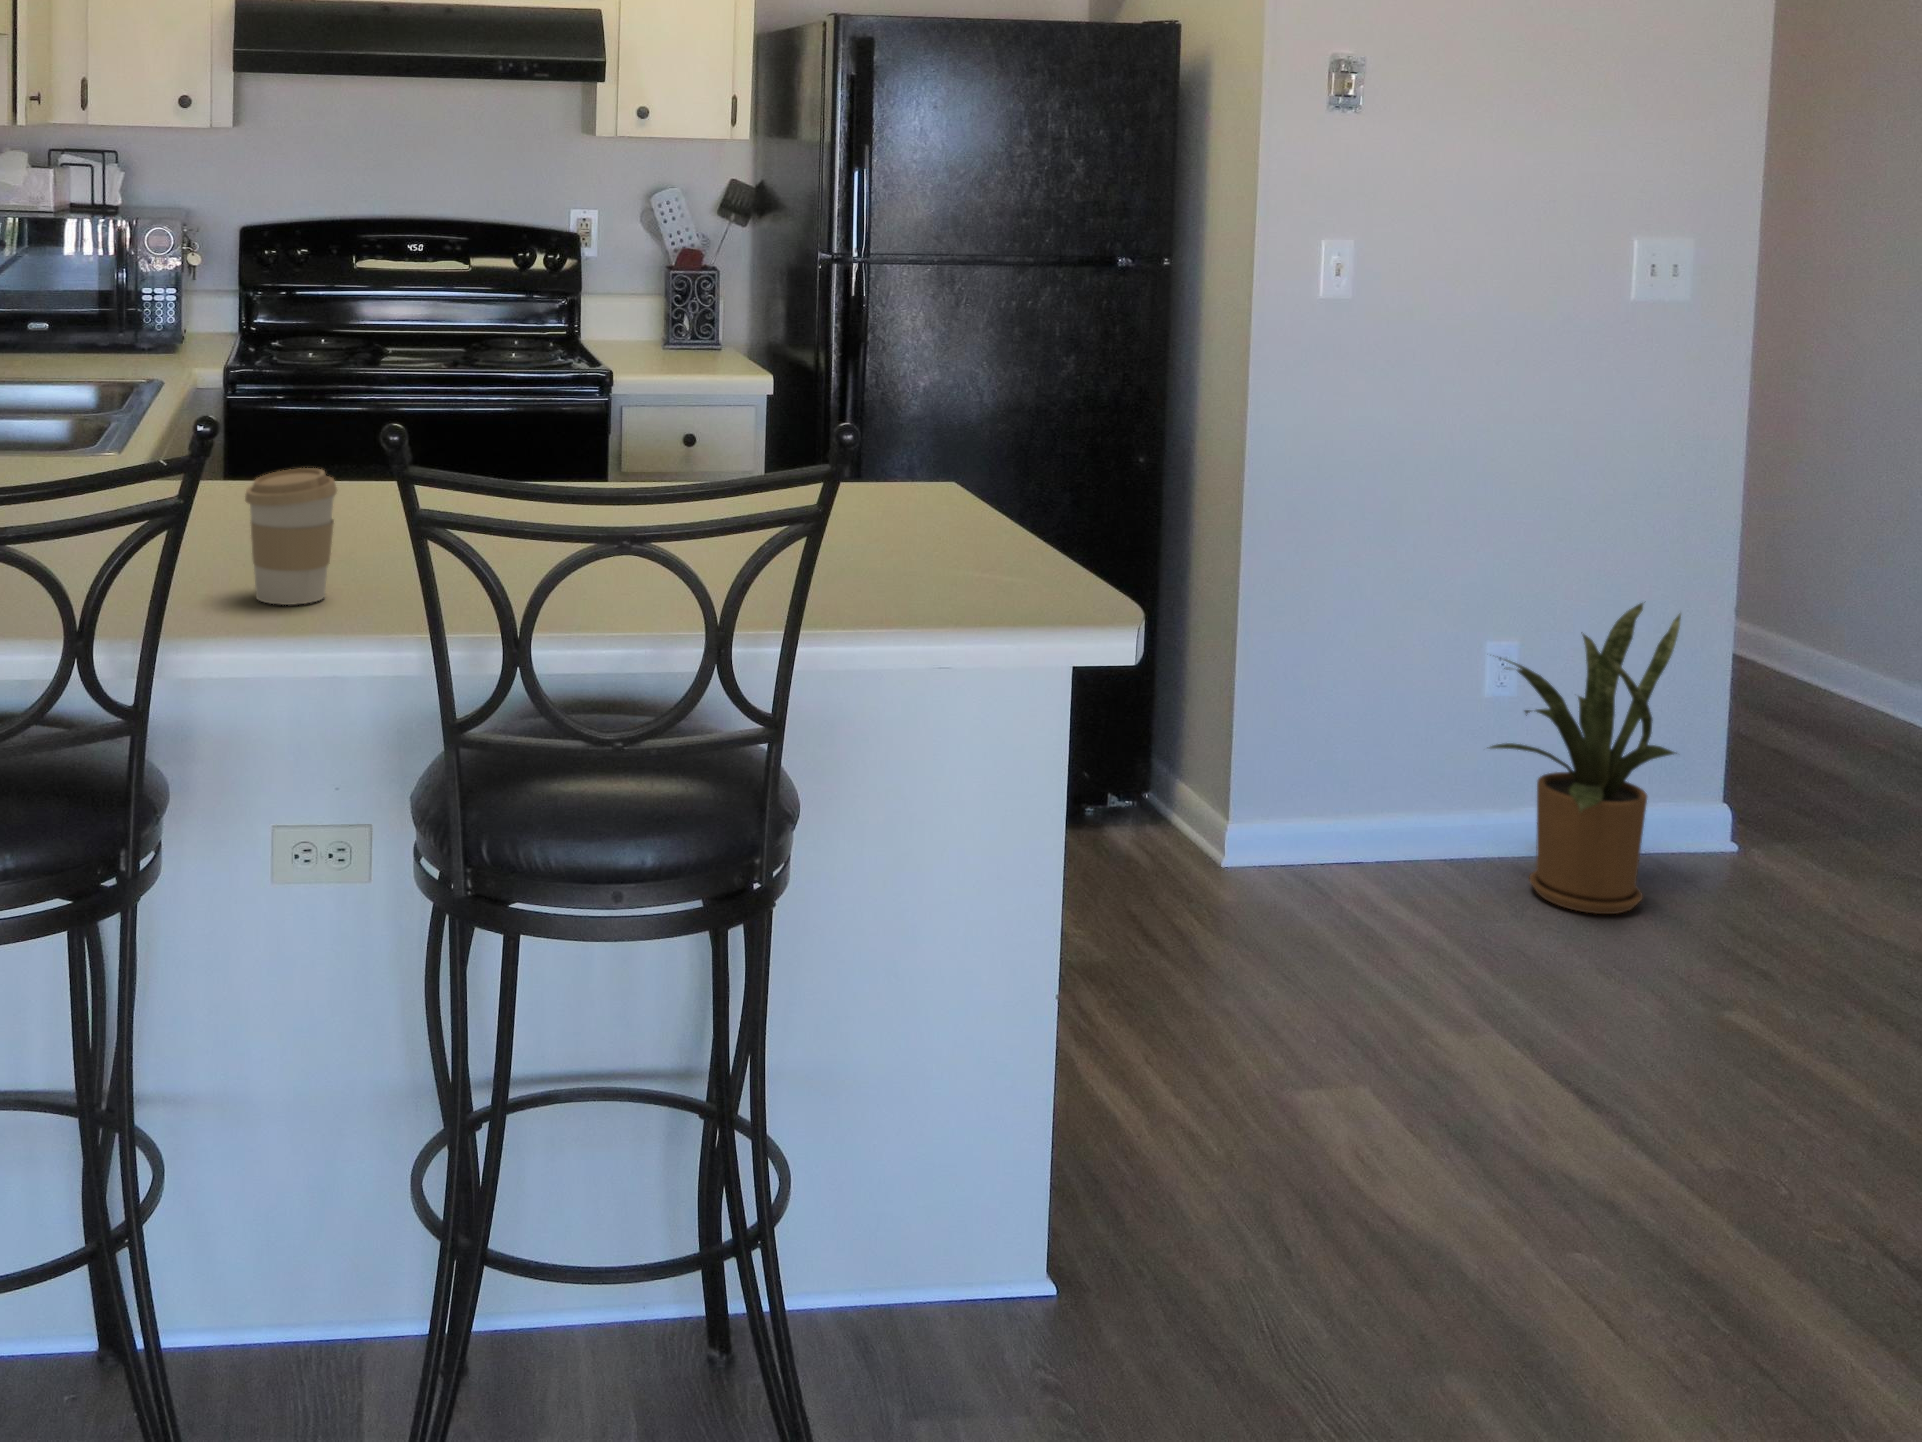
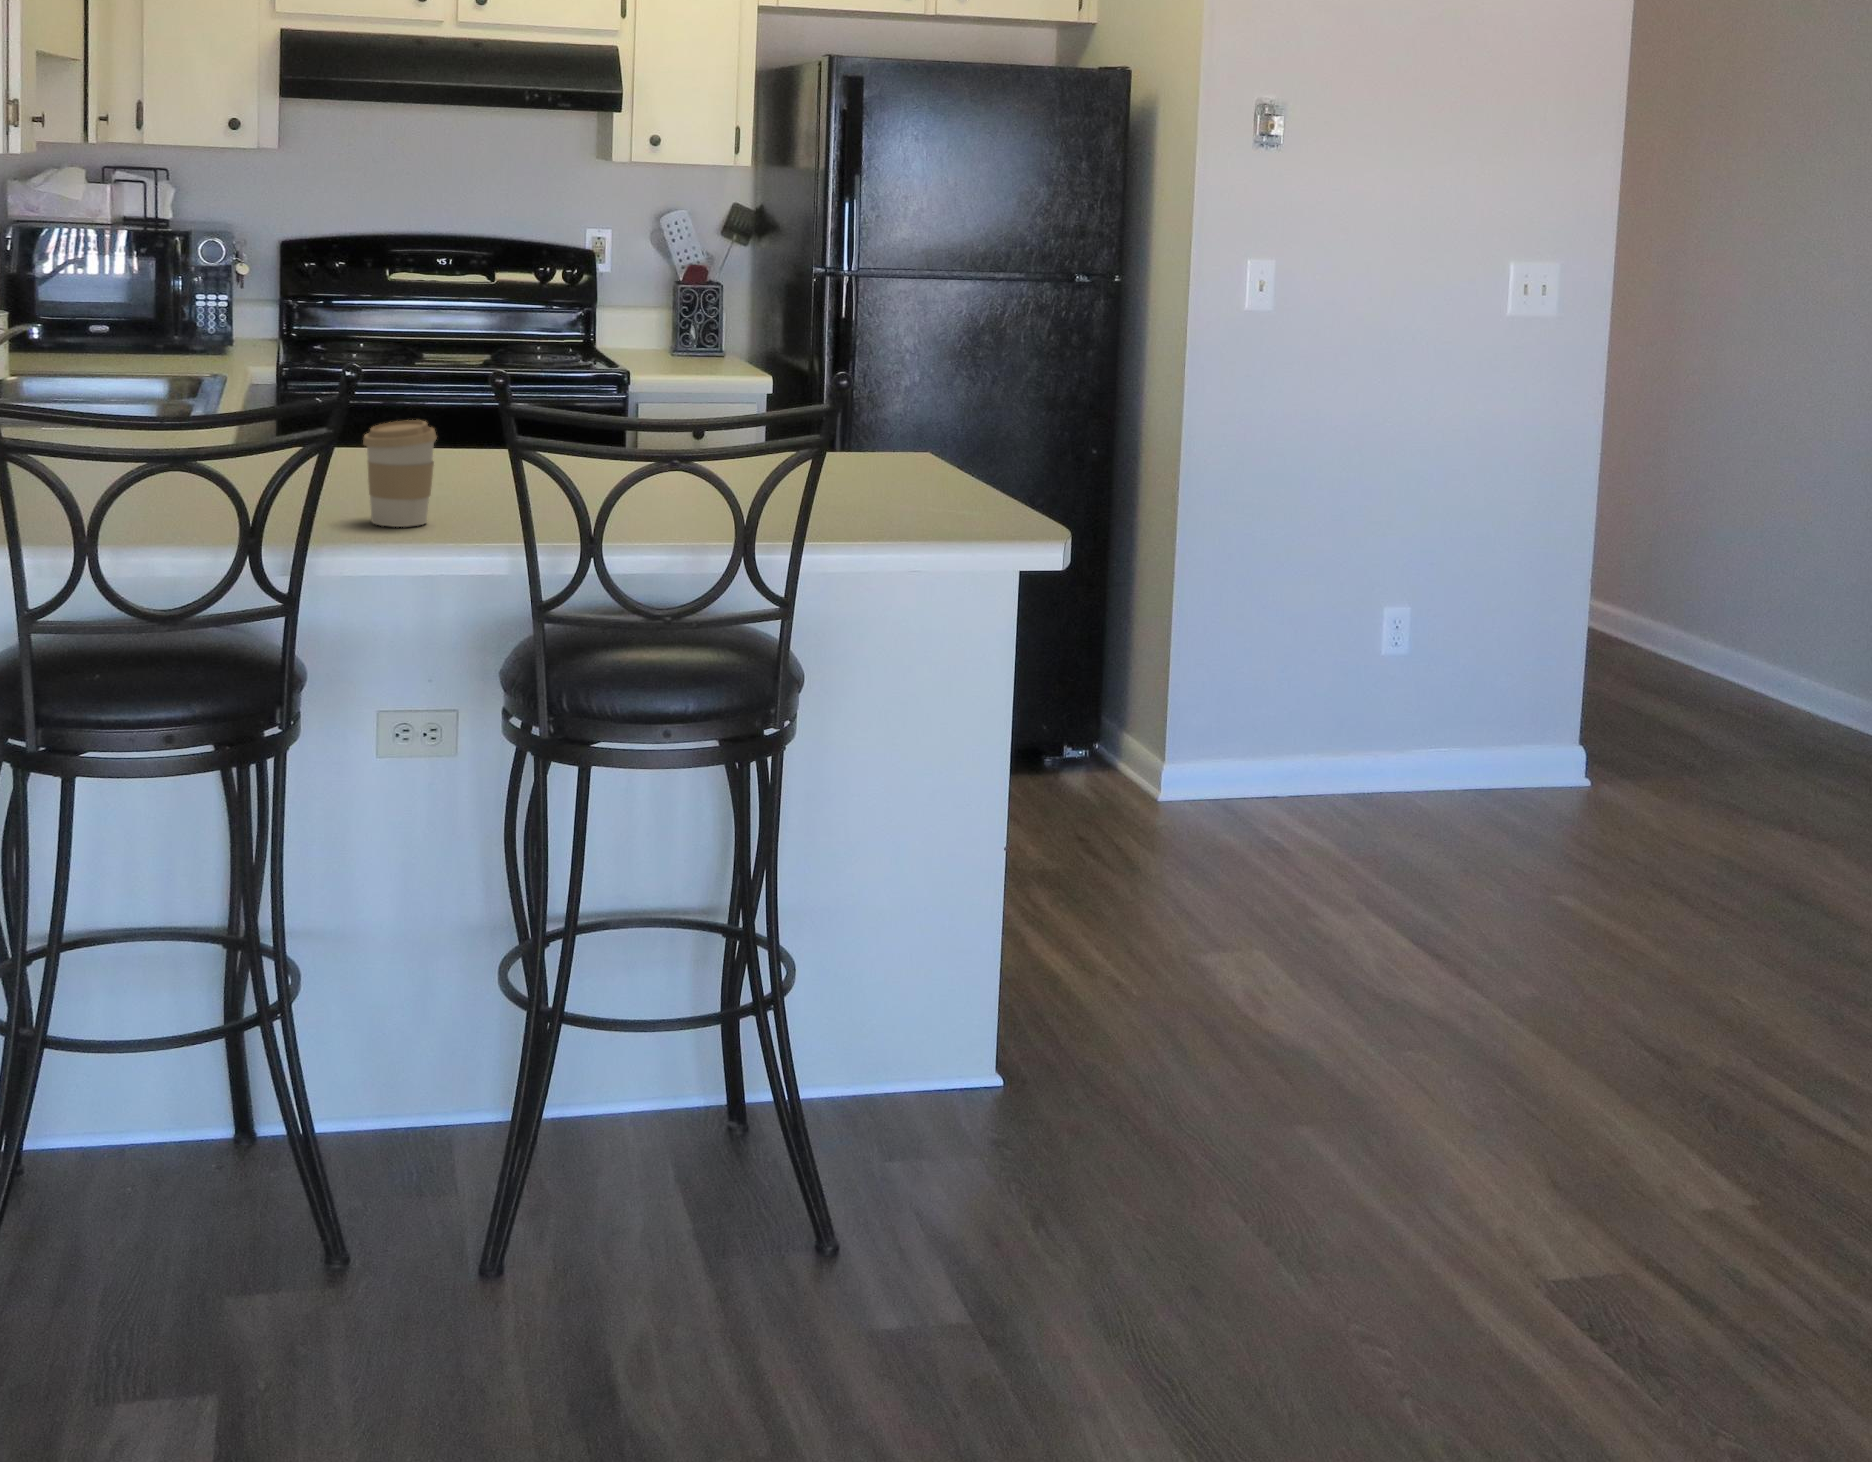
house plant: present [1490,603,1681,914] -> none [1378,572,1544,834]

